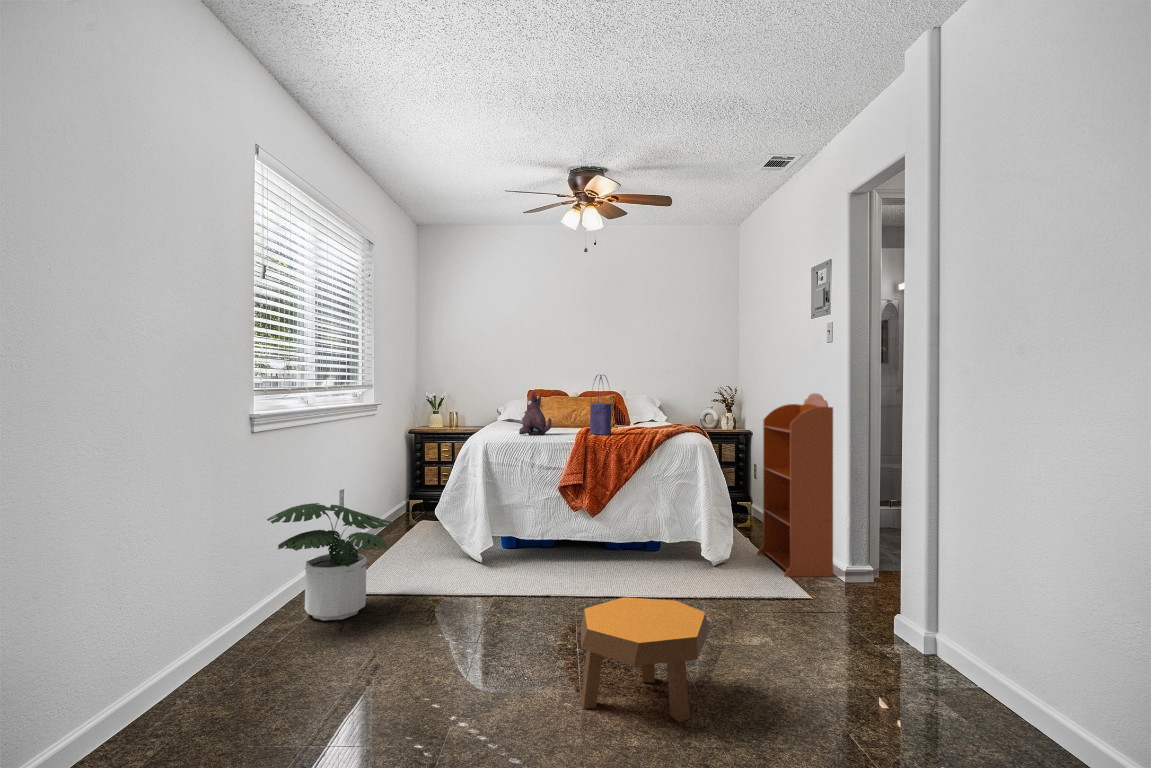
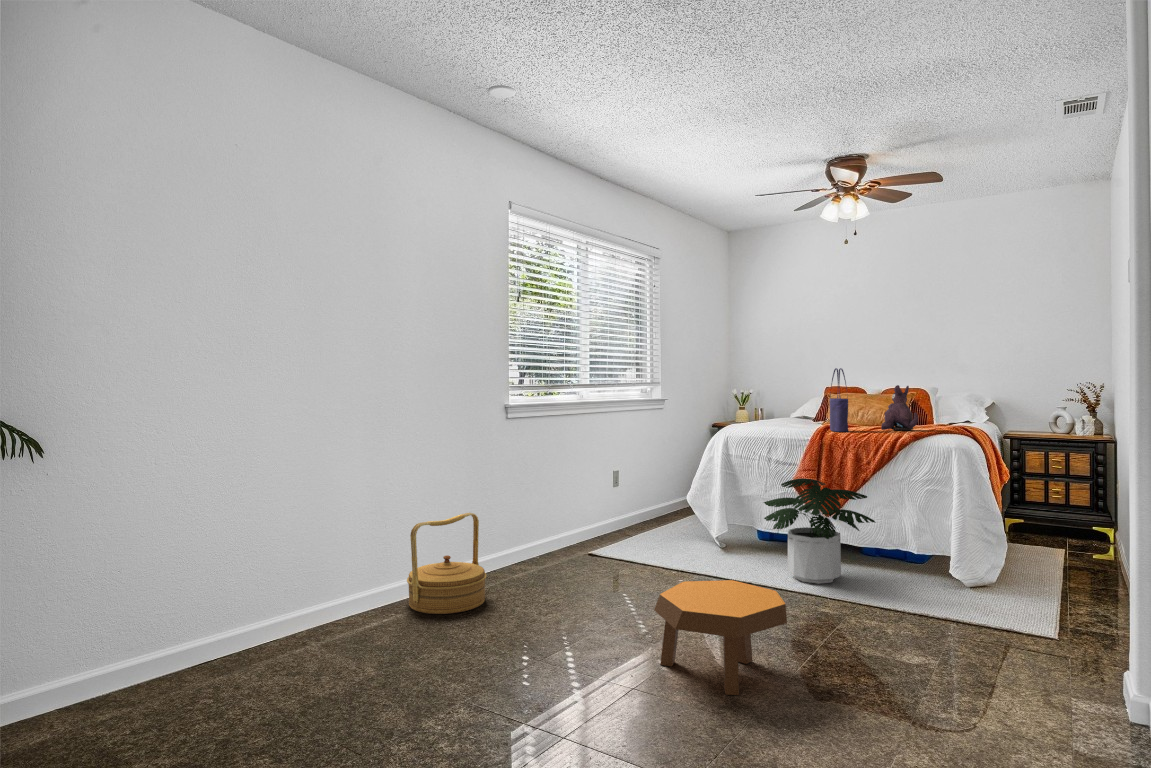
plush toy: present [519,392,552,435] -> present [881,385,918,431]
bookcase: present [758,393,833,577] -> none [1057,386,1136,627]
potted plant: present [267,503,397,621] -> present [764,478,876,584]
woven basket: none [158,567,287,730] -> present [407,513,487,614]

